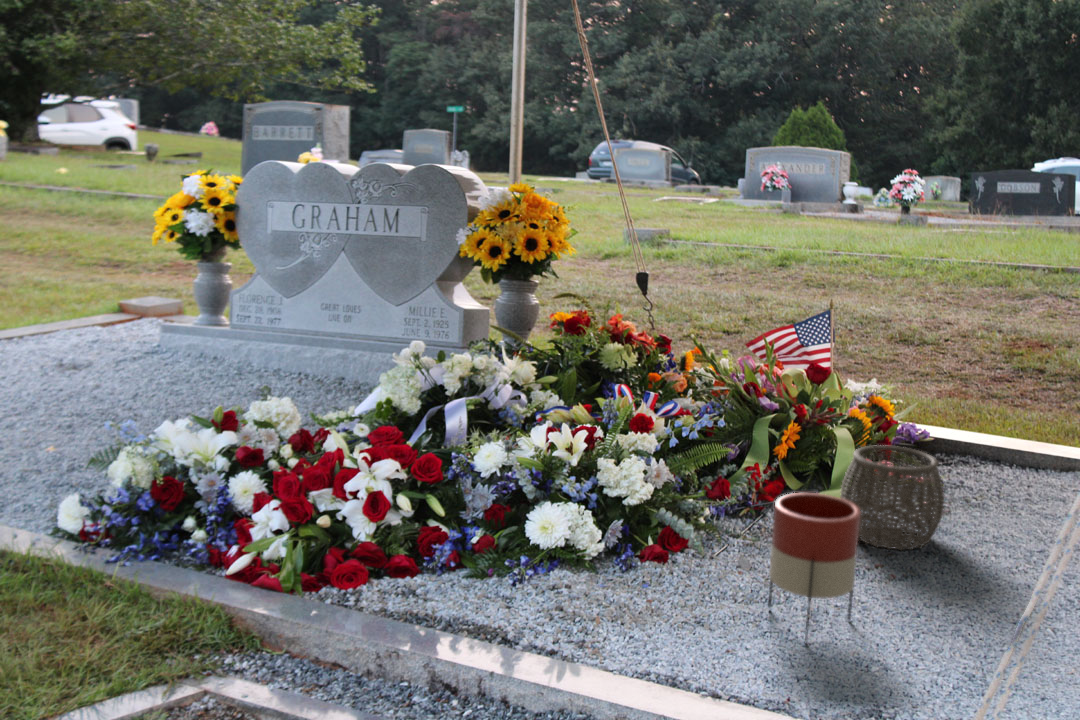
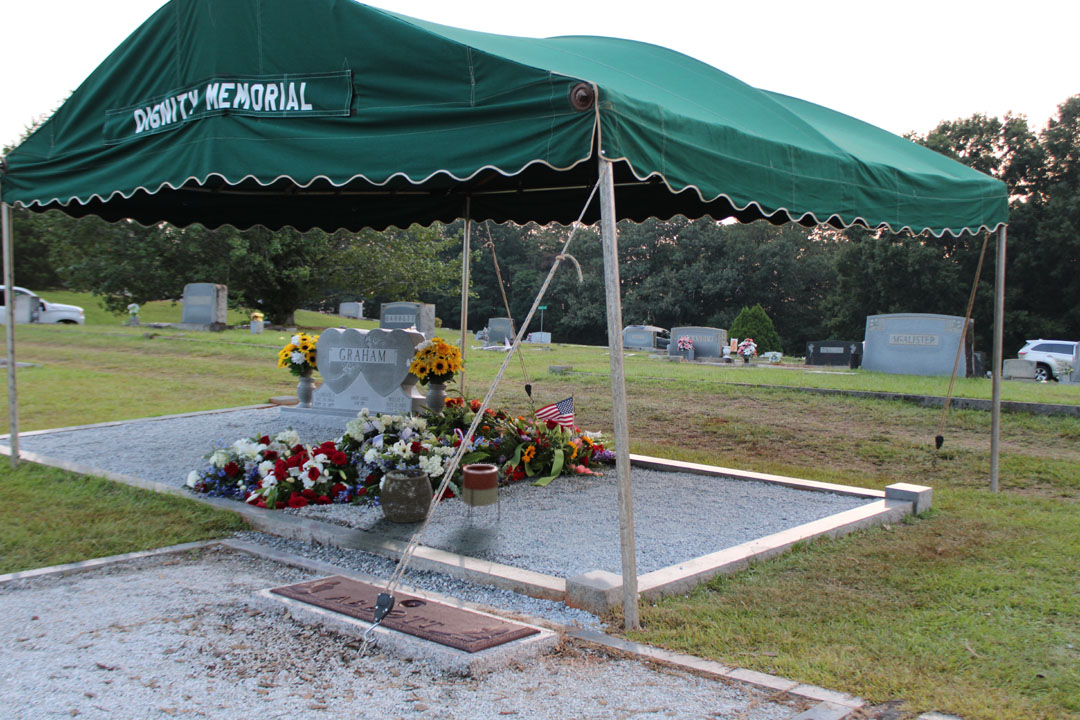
woven basket: present [840,445,945,551] -> present [380,469,432,523]

